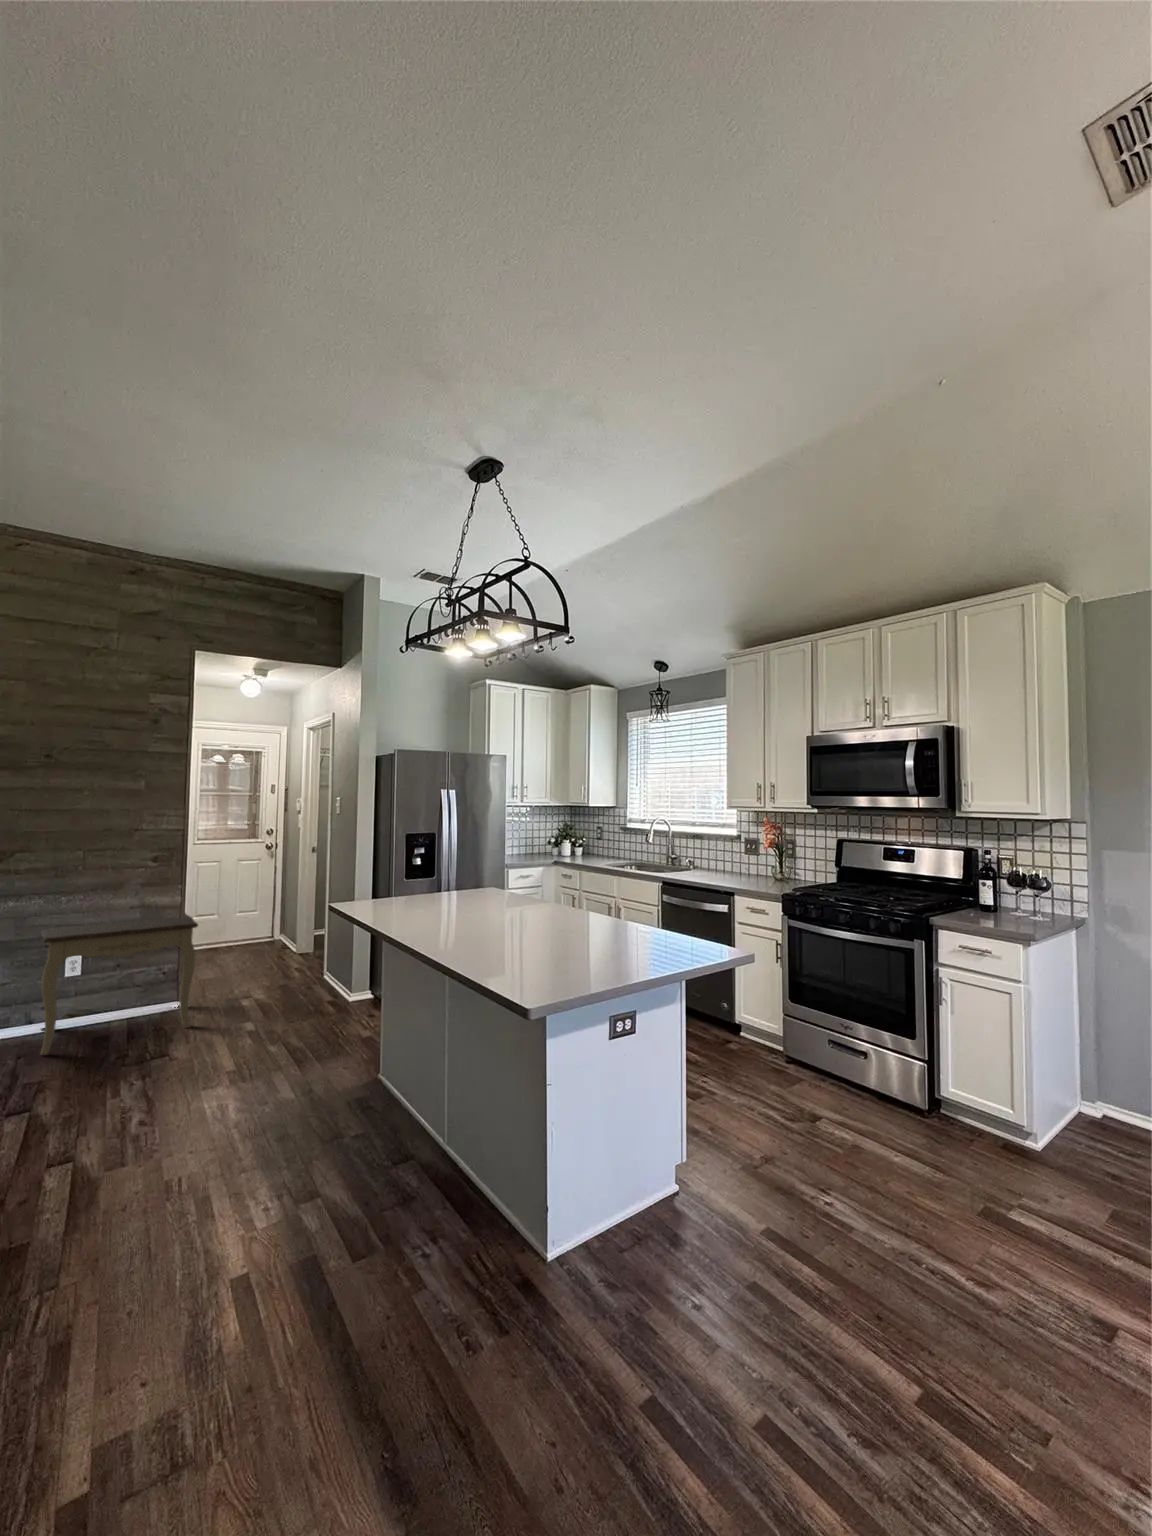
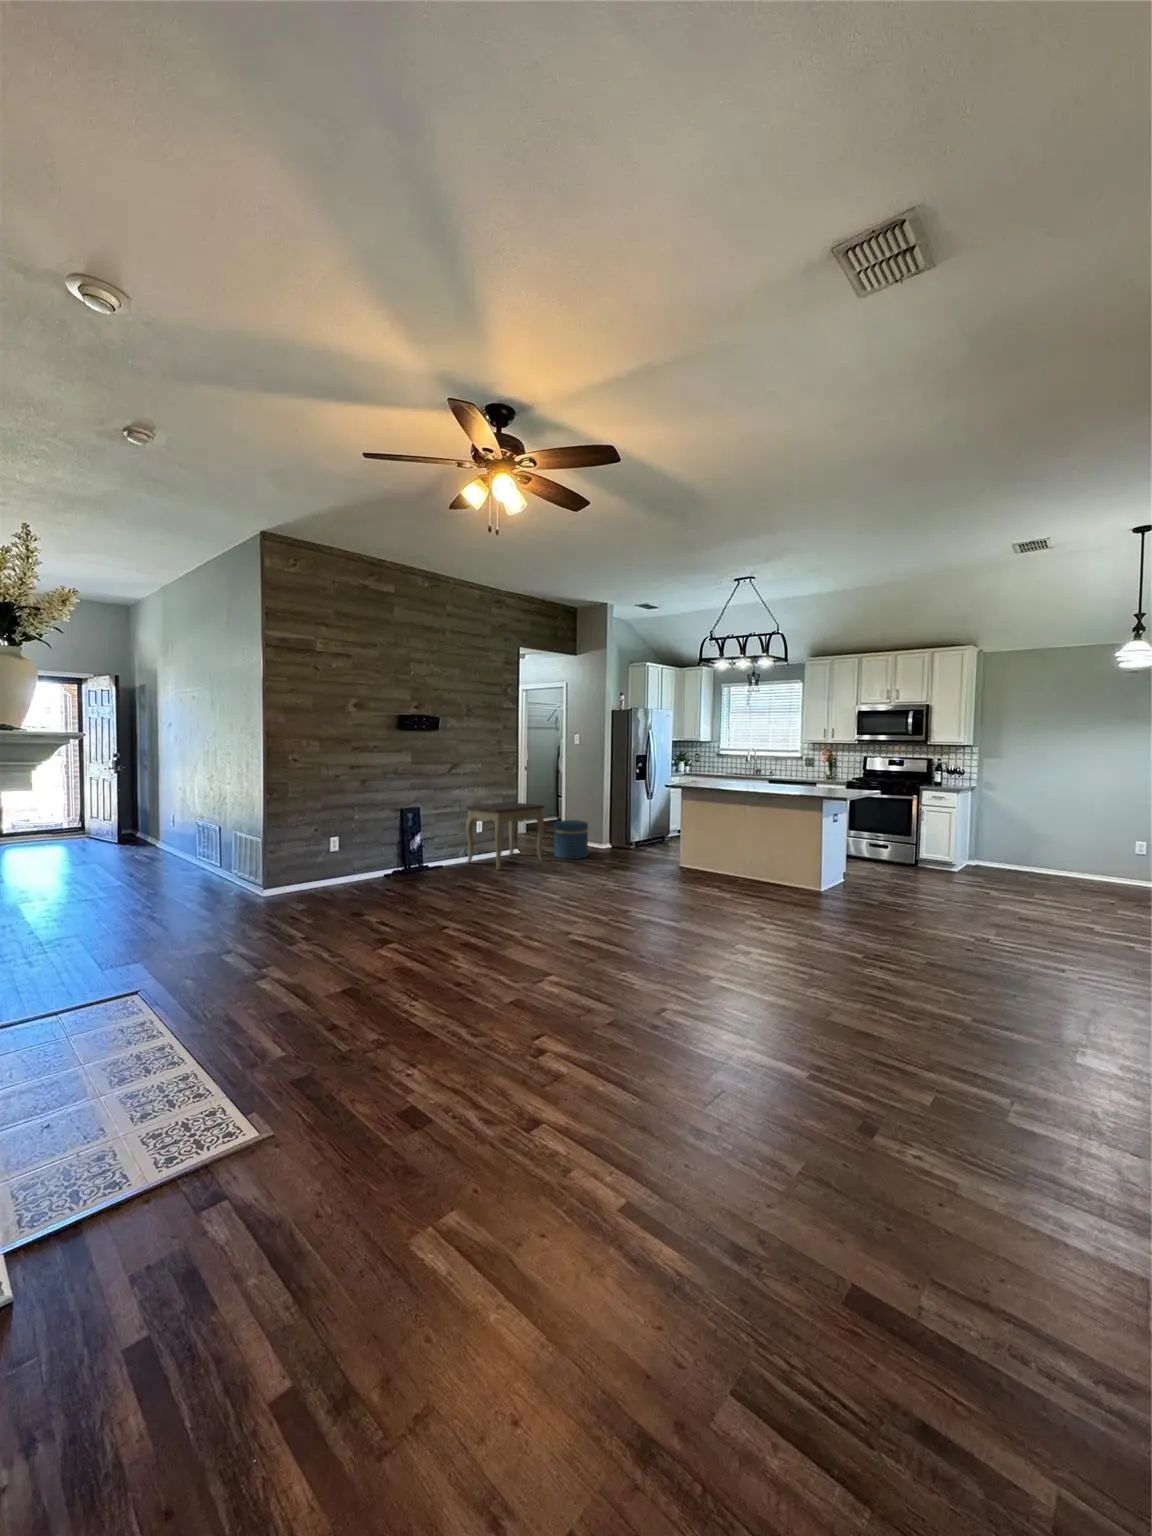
ottoman: none [231,946,302,1025] -> present [554,820,588,859]

